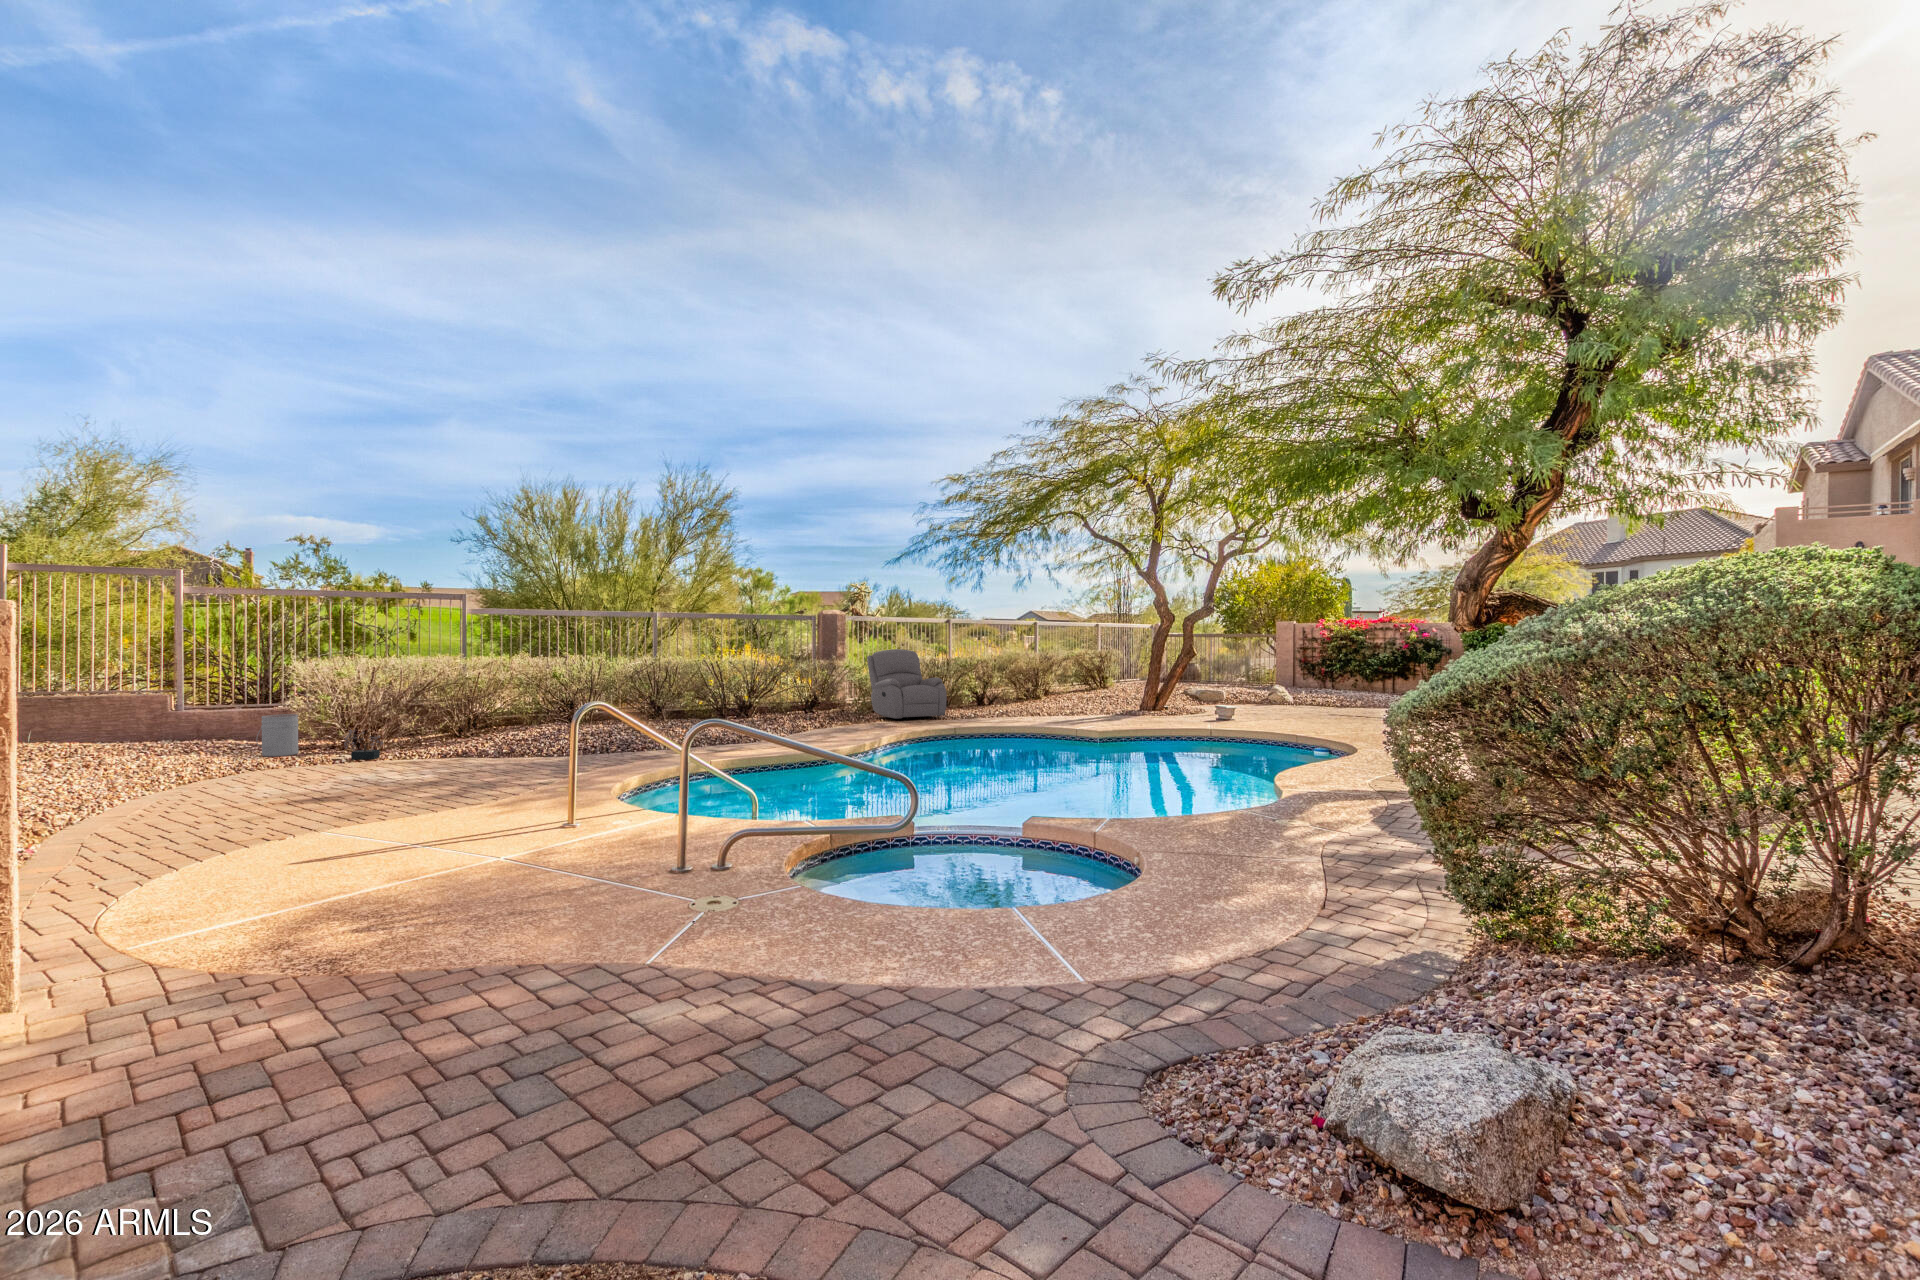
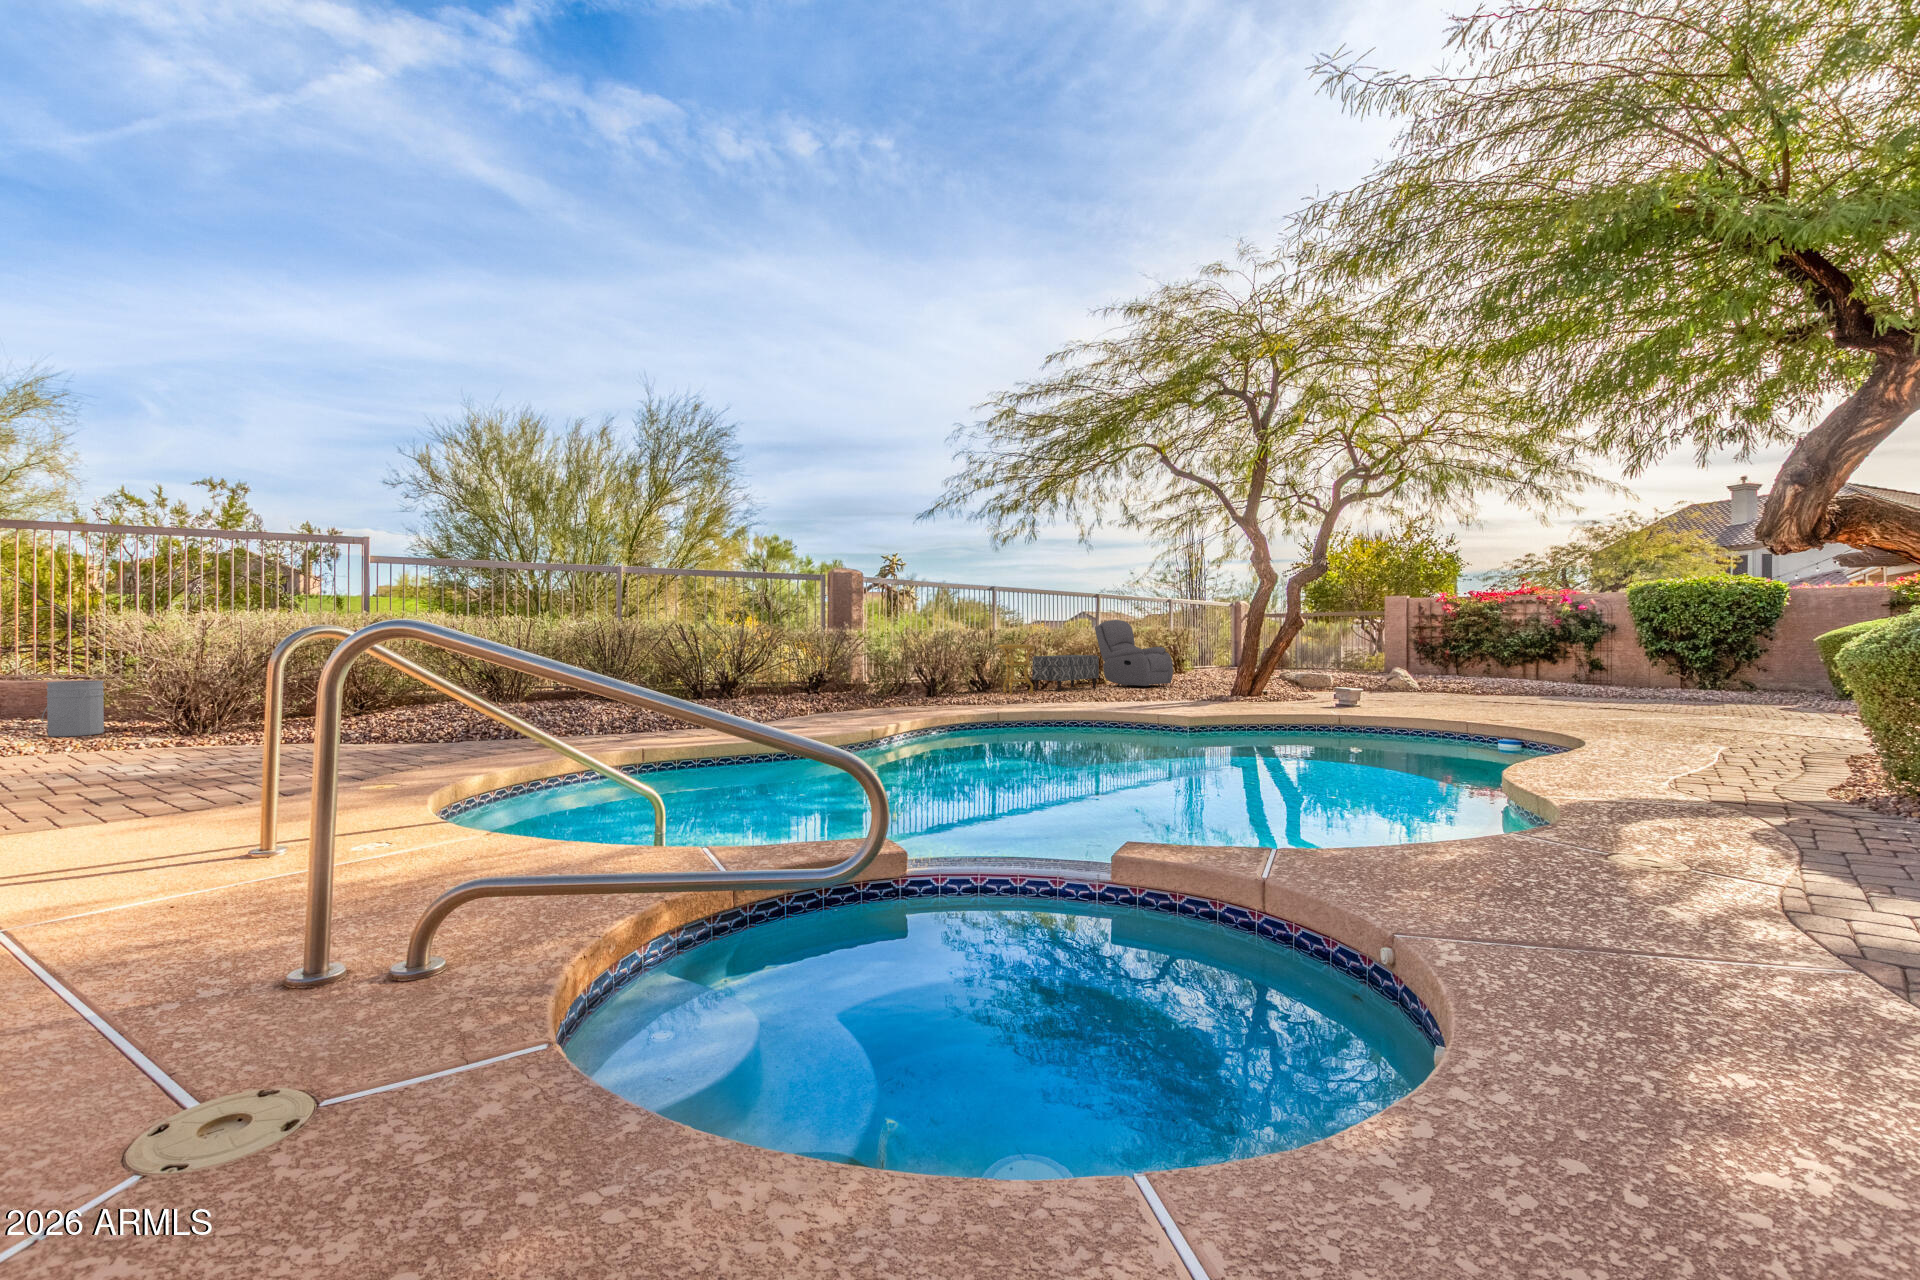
chair: present [867,649,947,720] -> present [1095,620,1173,688]
side table: none [951,670,982,712] -> present [996,644,1035,695]
bench: none [980,676,1035,708] -> present [1032,655,1099,692]
decorative plant: present [344,730,384,760] -> none [139,700,206,741]

